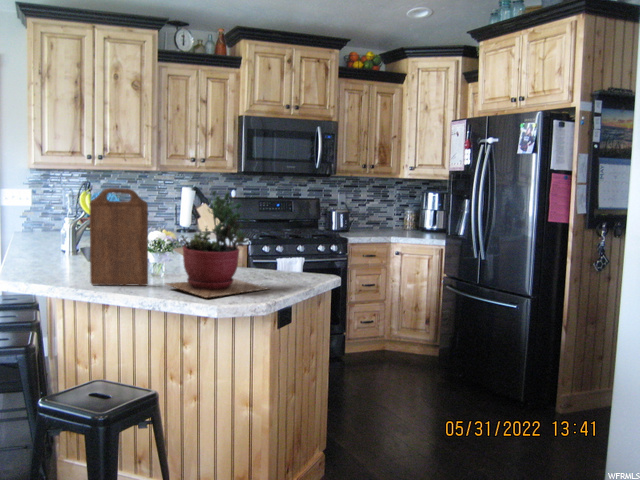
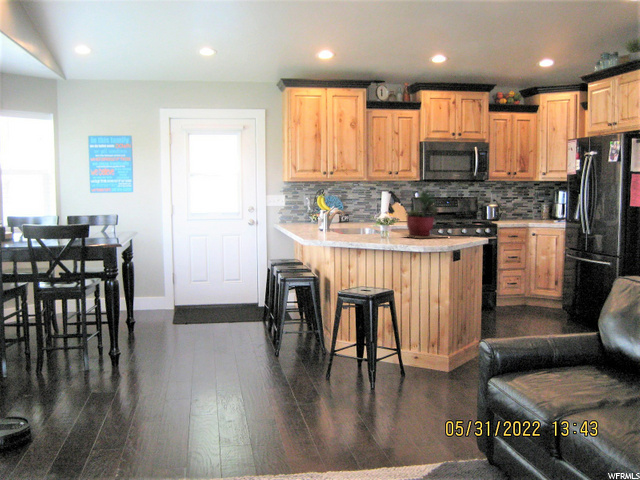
cutting board: present [89,188,148,286] -> none [361,189,388,236]

